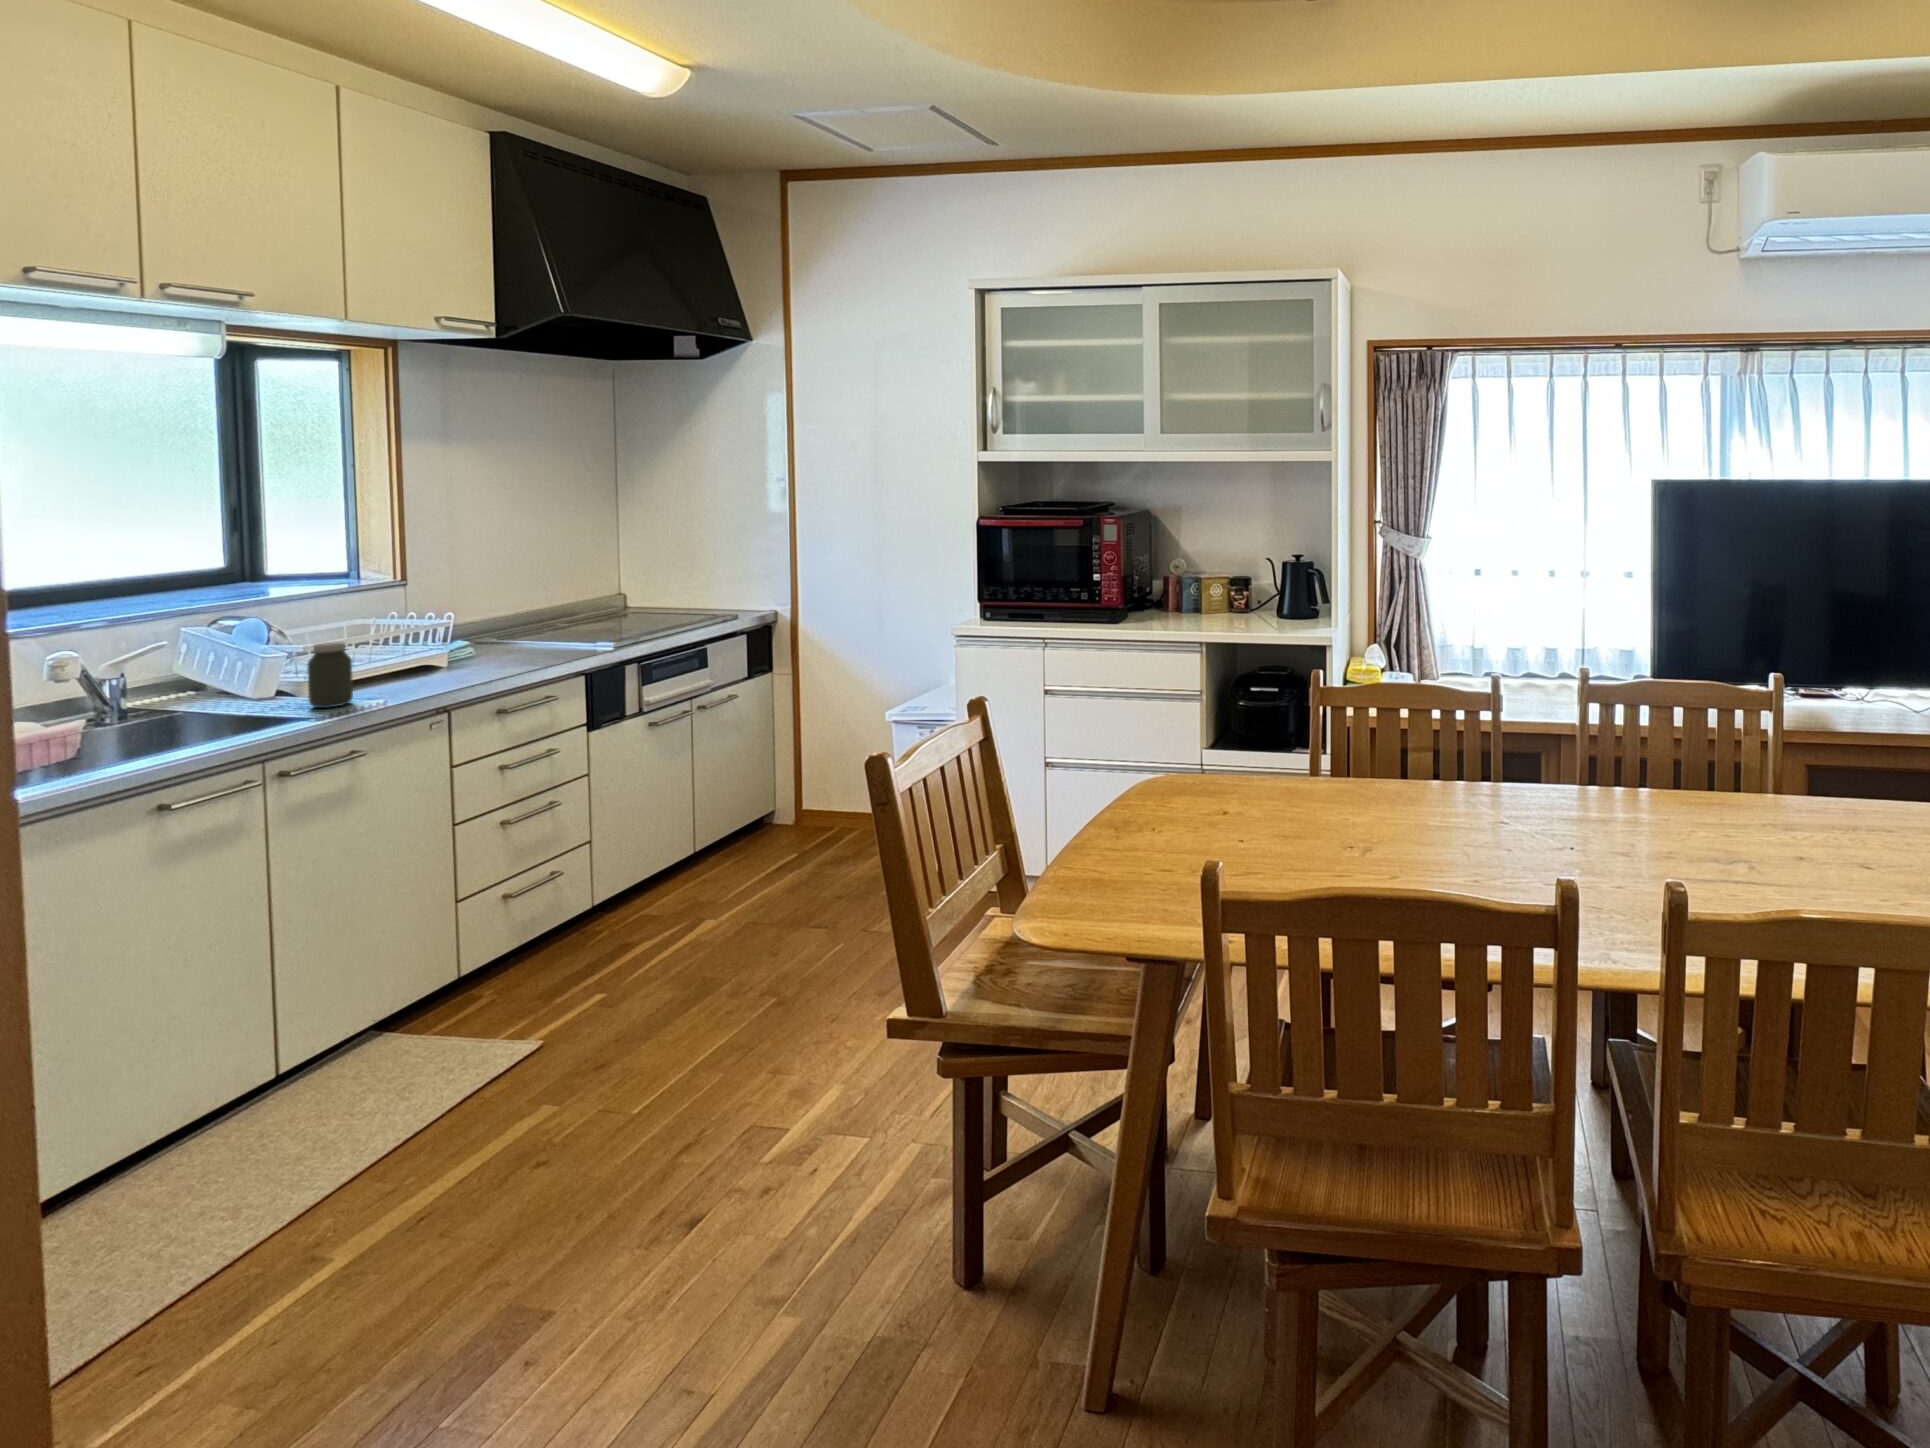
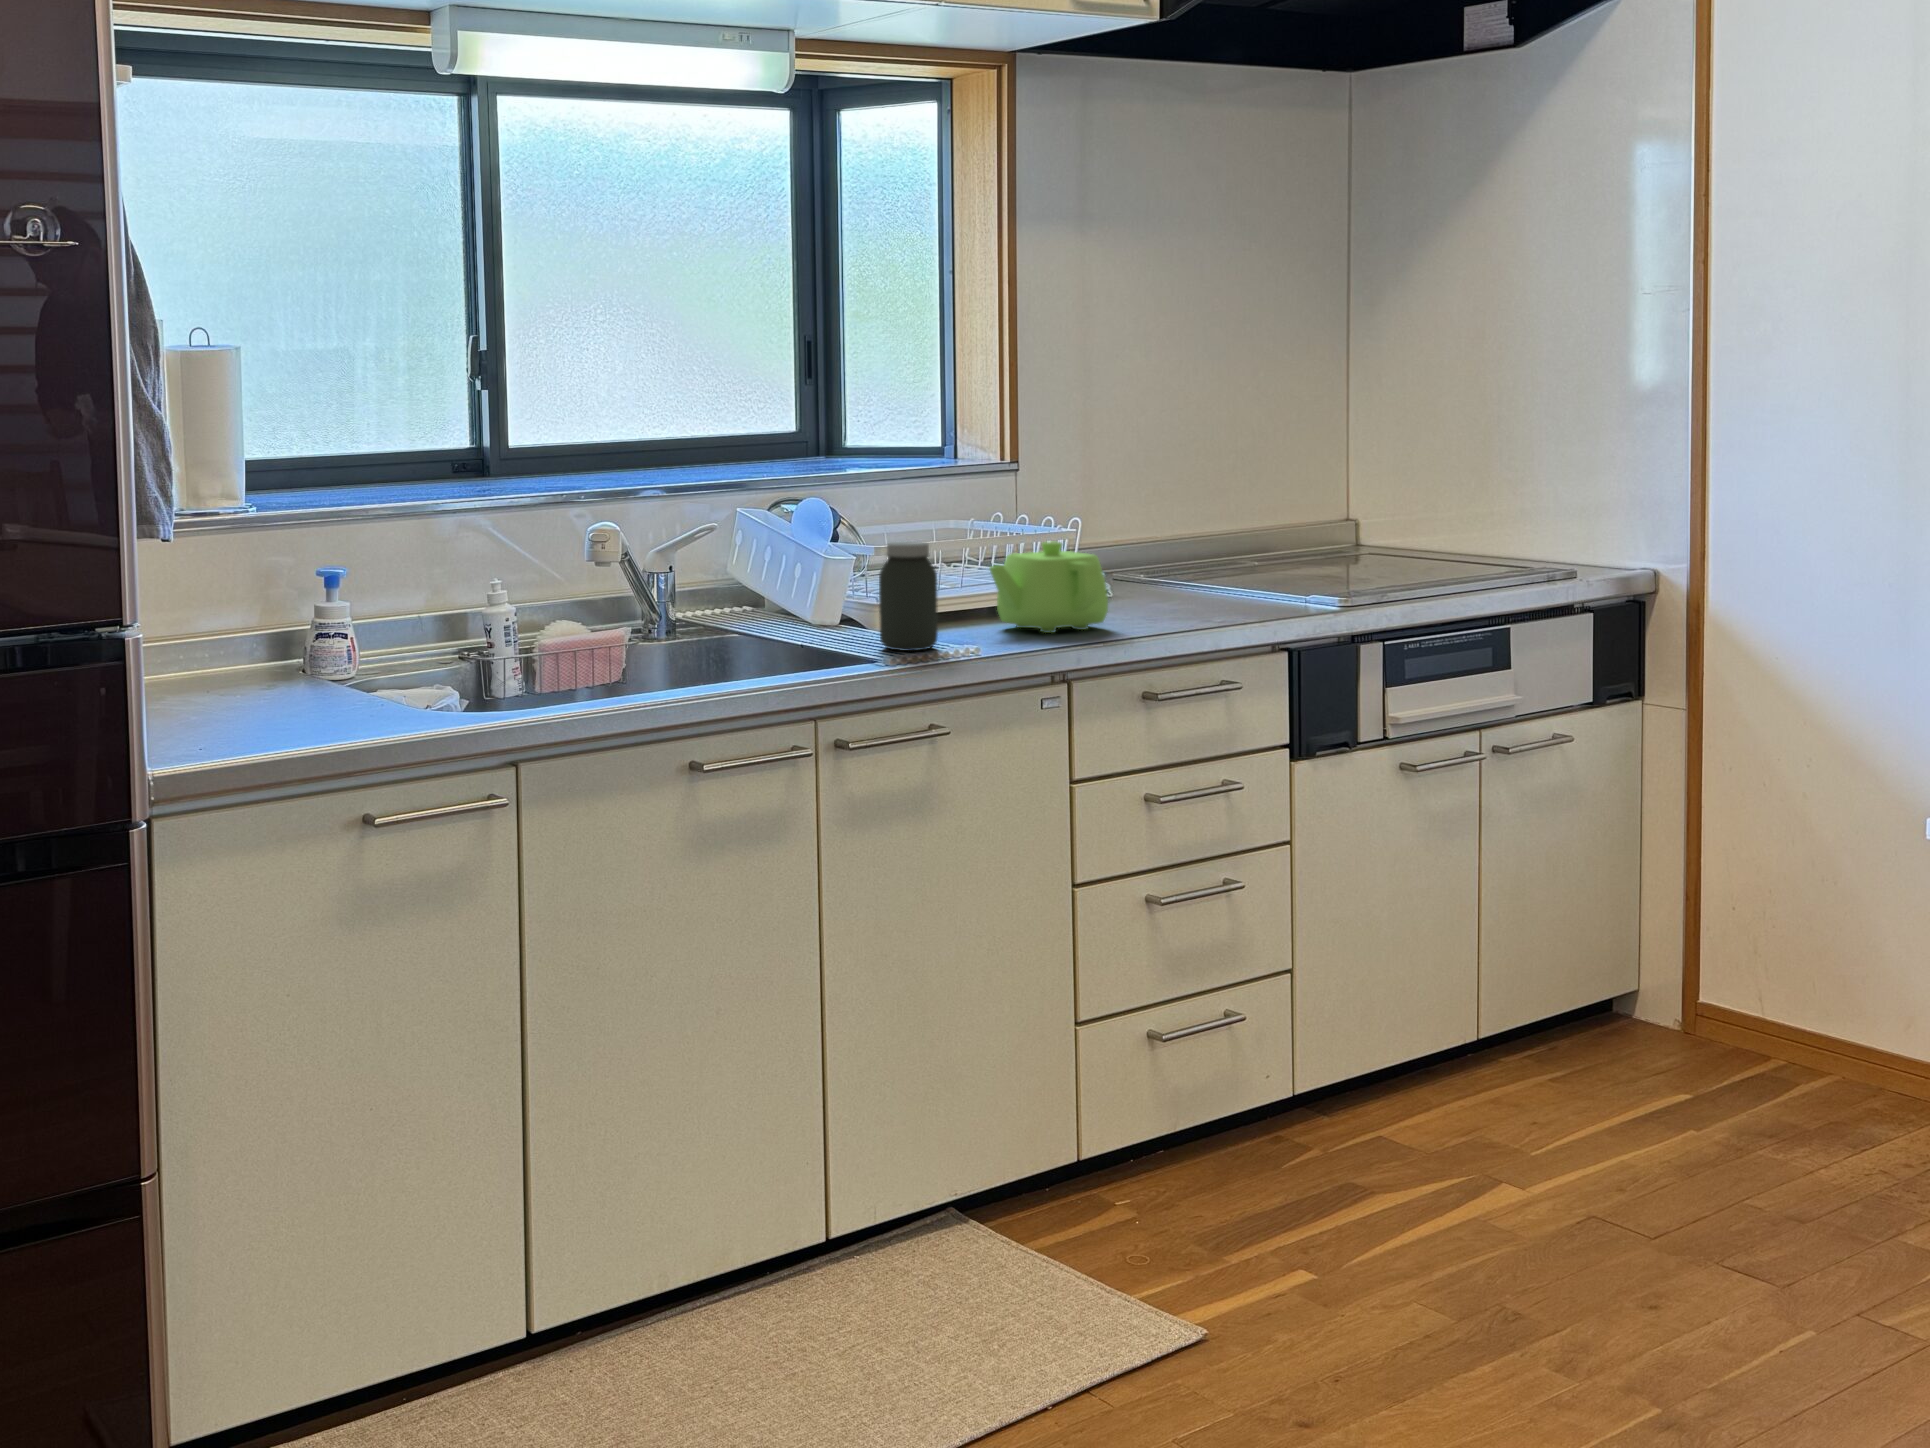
teapot: none [388,631,471,684] -> present [989,541,1108,633]

